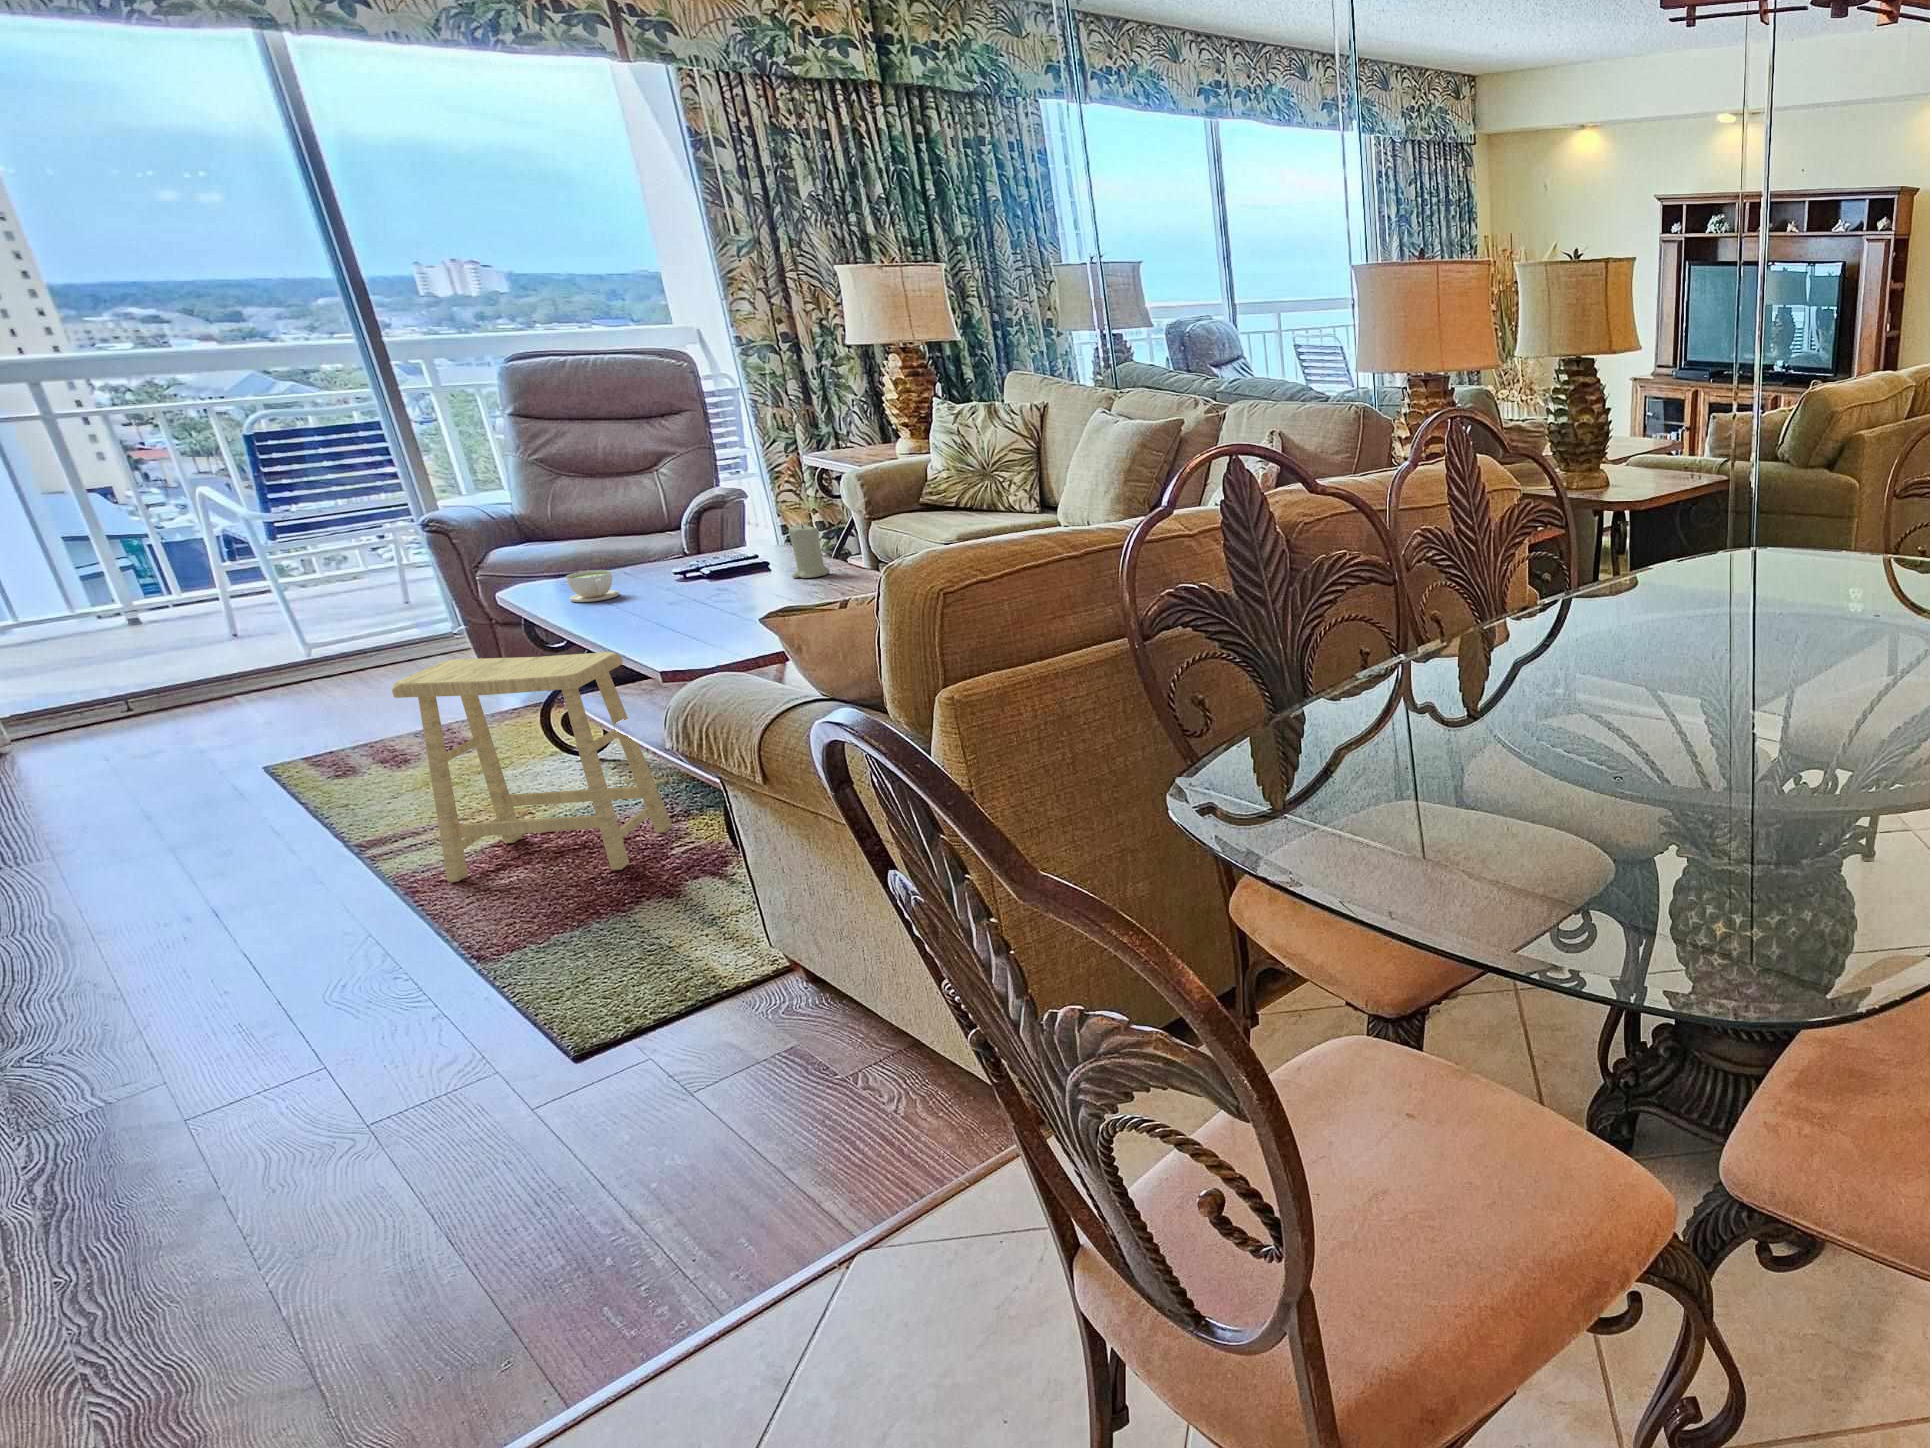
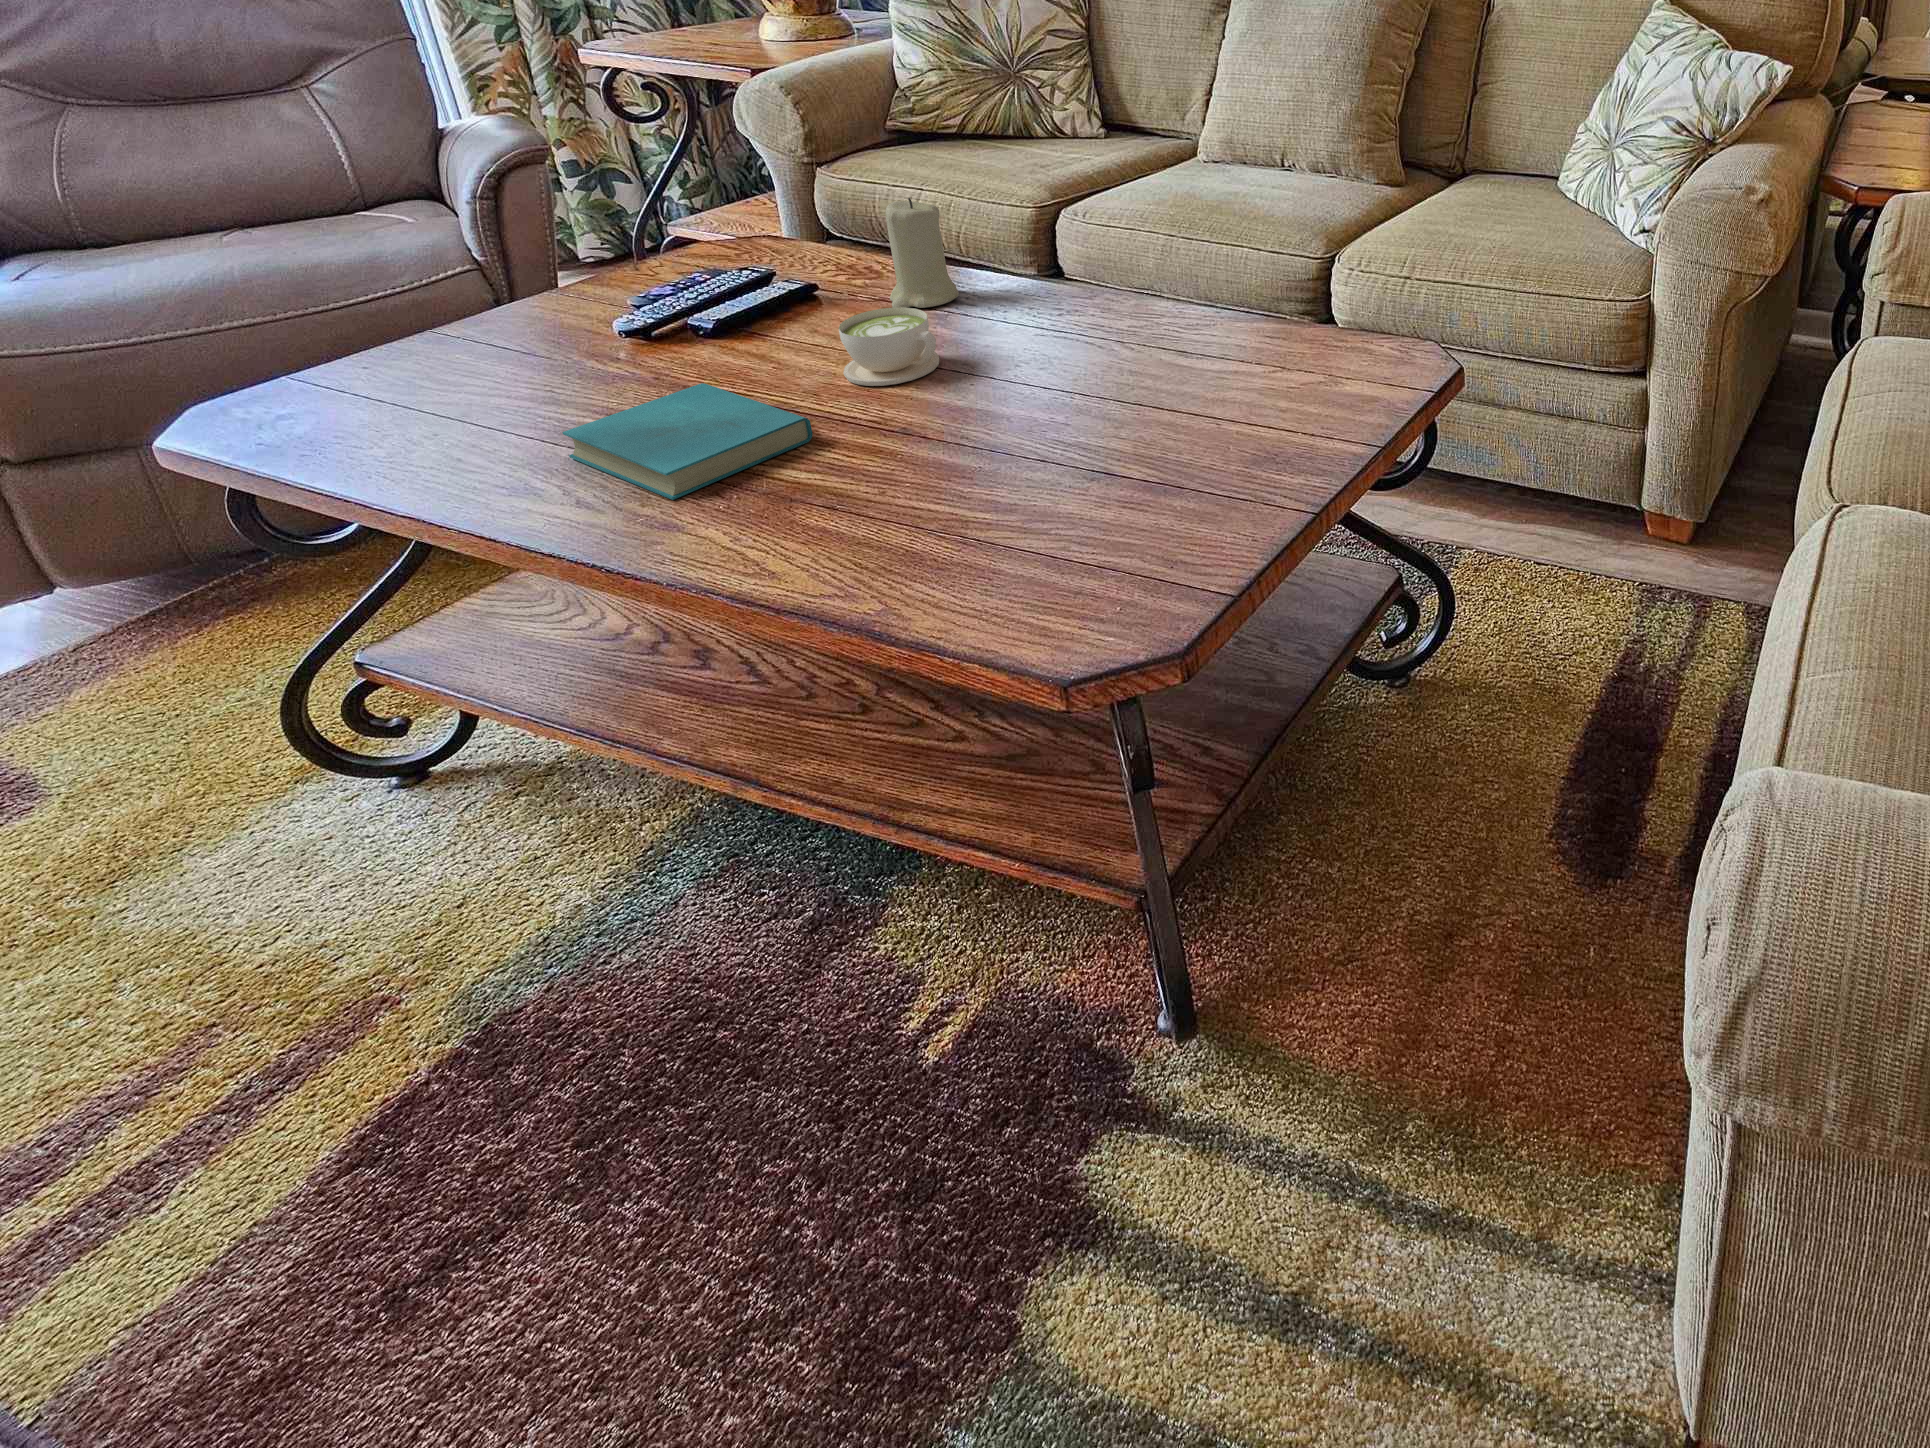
coffee cup: present [566,570,619,602] -> present [839,307,939,386]
book: none [598,591,684,625] -> present [562,383,813,500]
footstool: present [392,652,673,882] -> none [206,593,913,1345]

